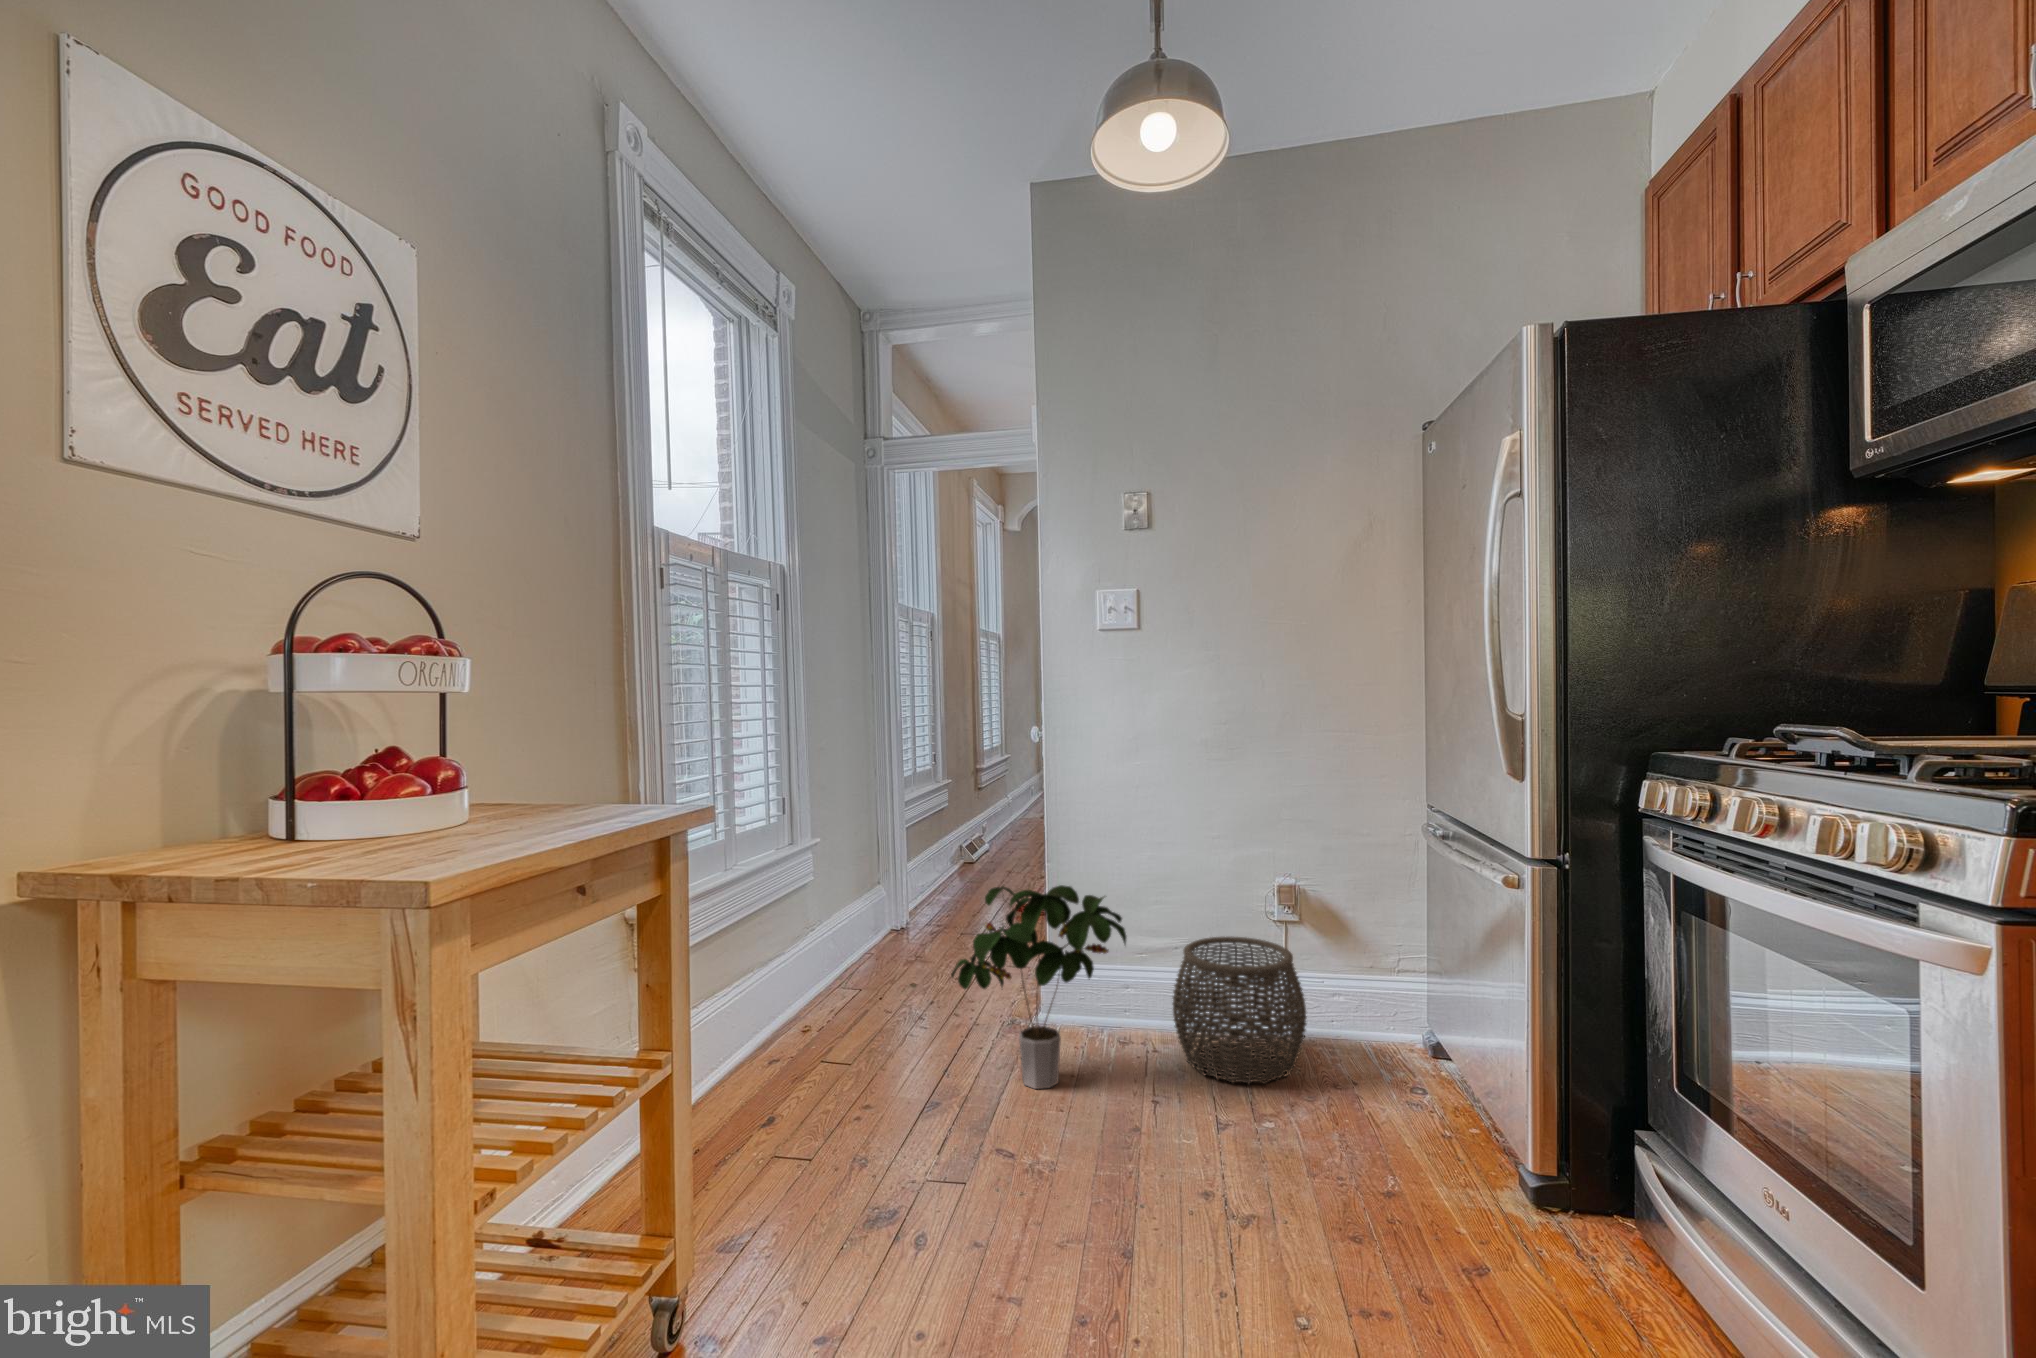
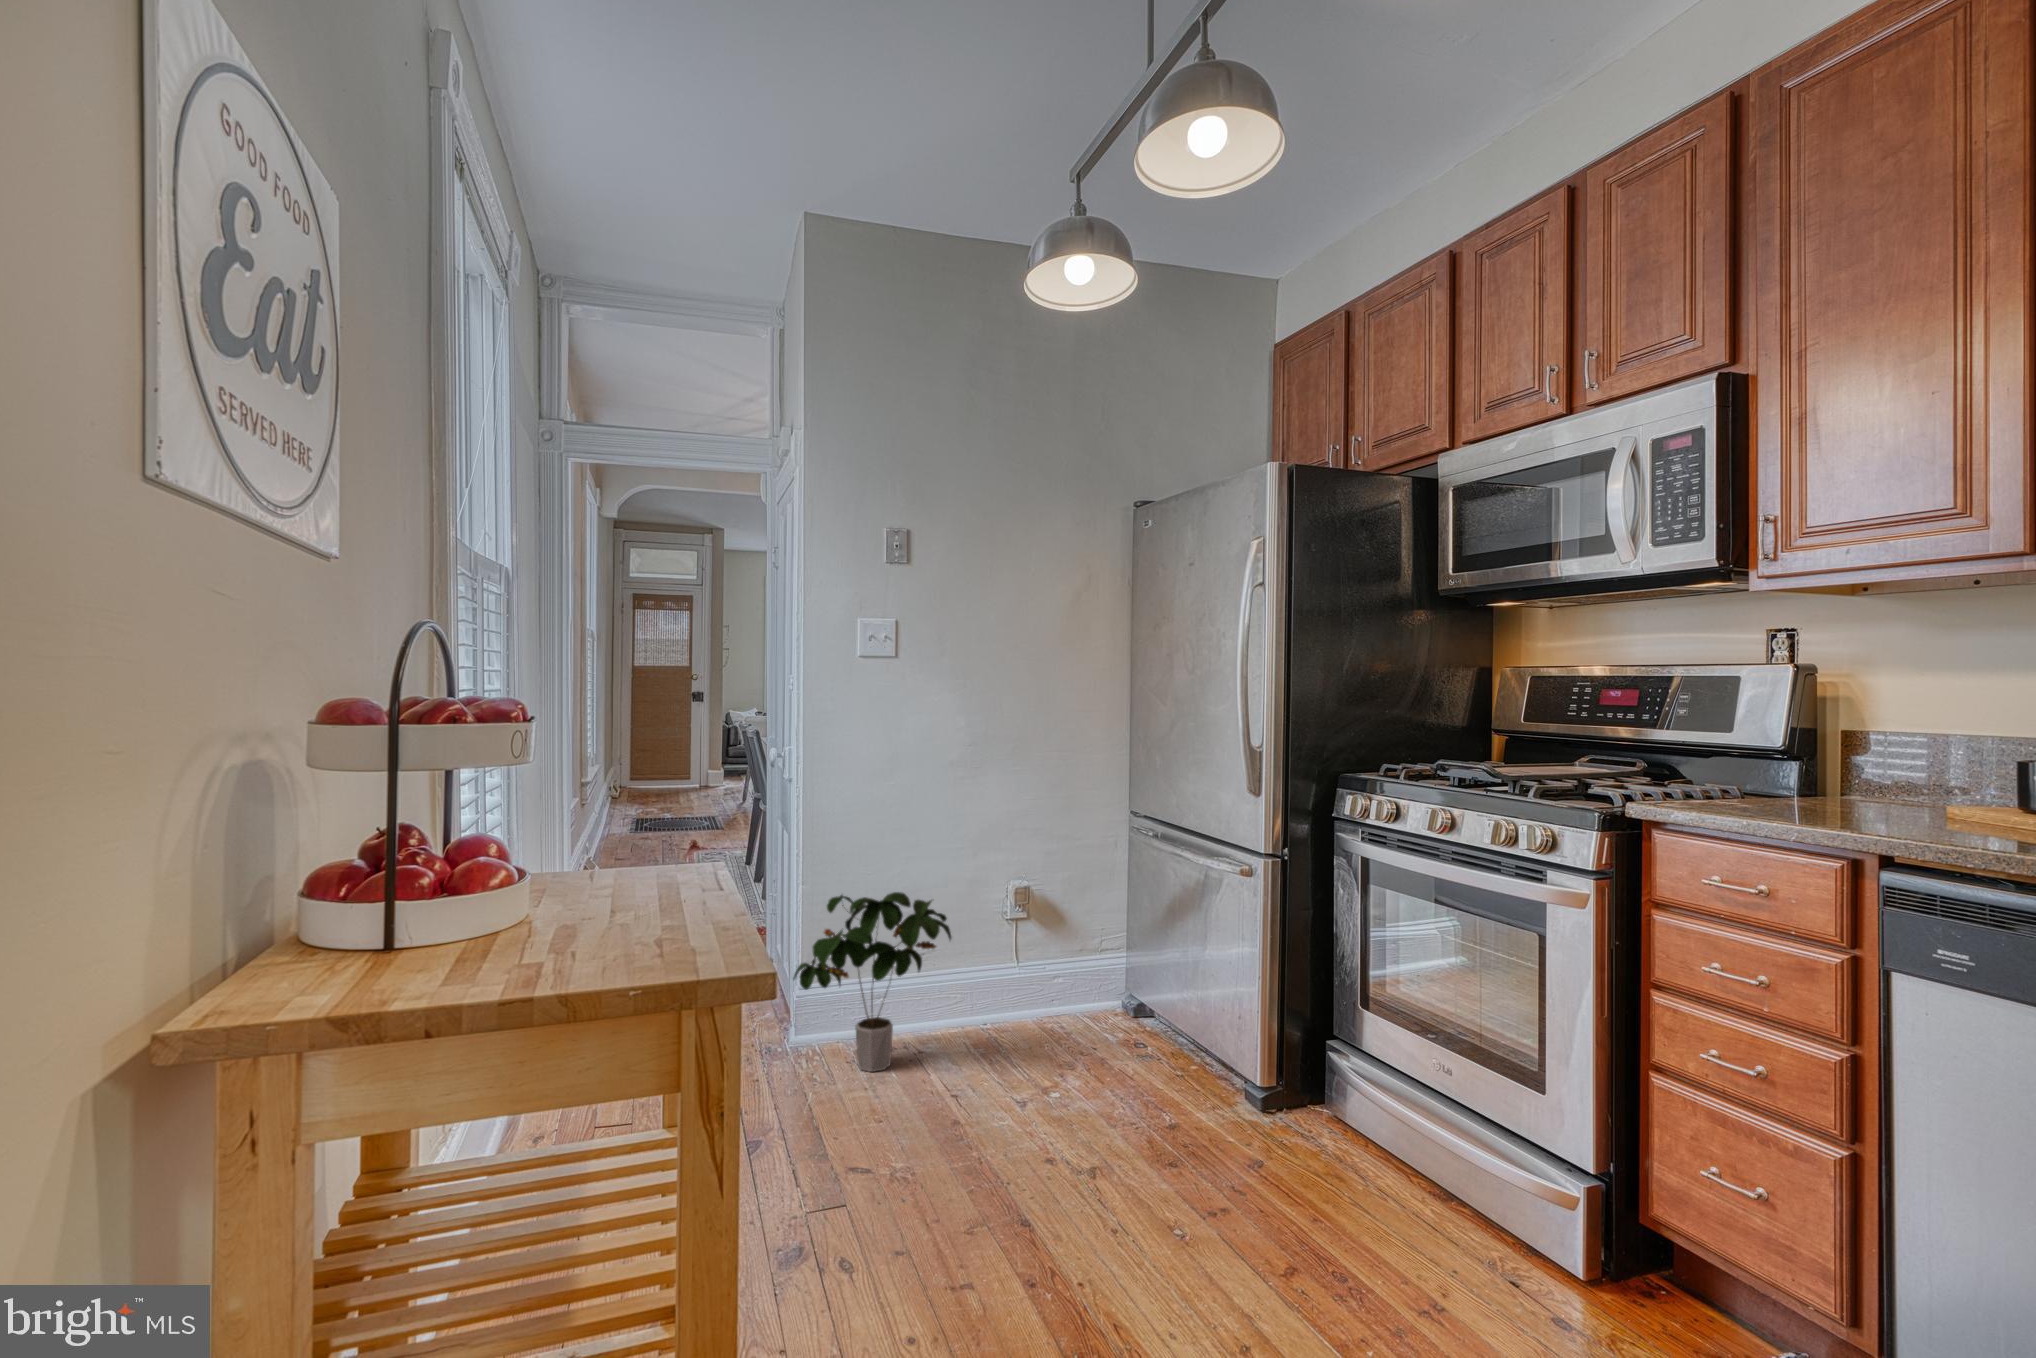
woven basket: present [1173,936,1307,1084] -> none [984,930,1094,1052]

